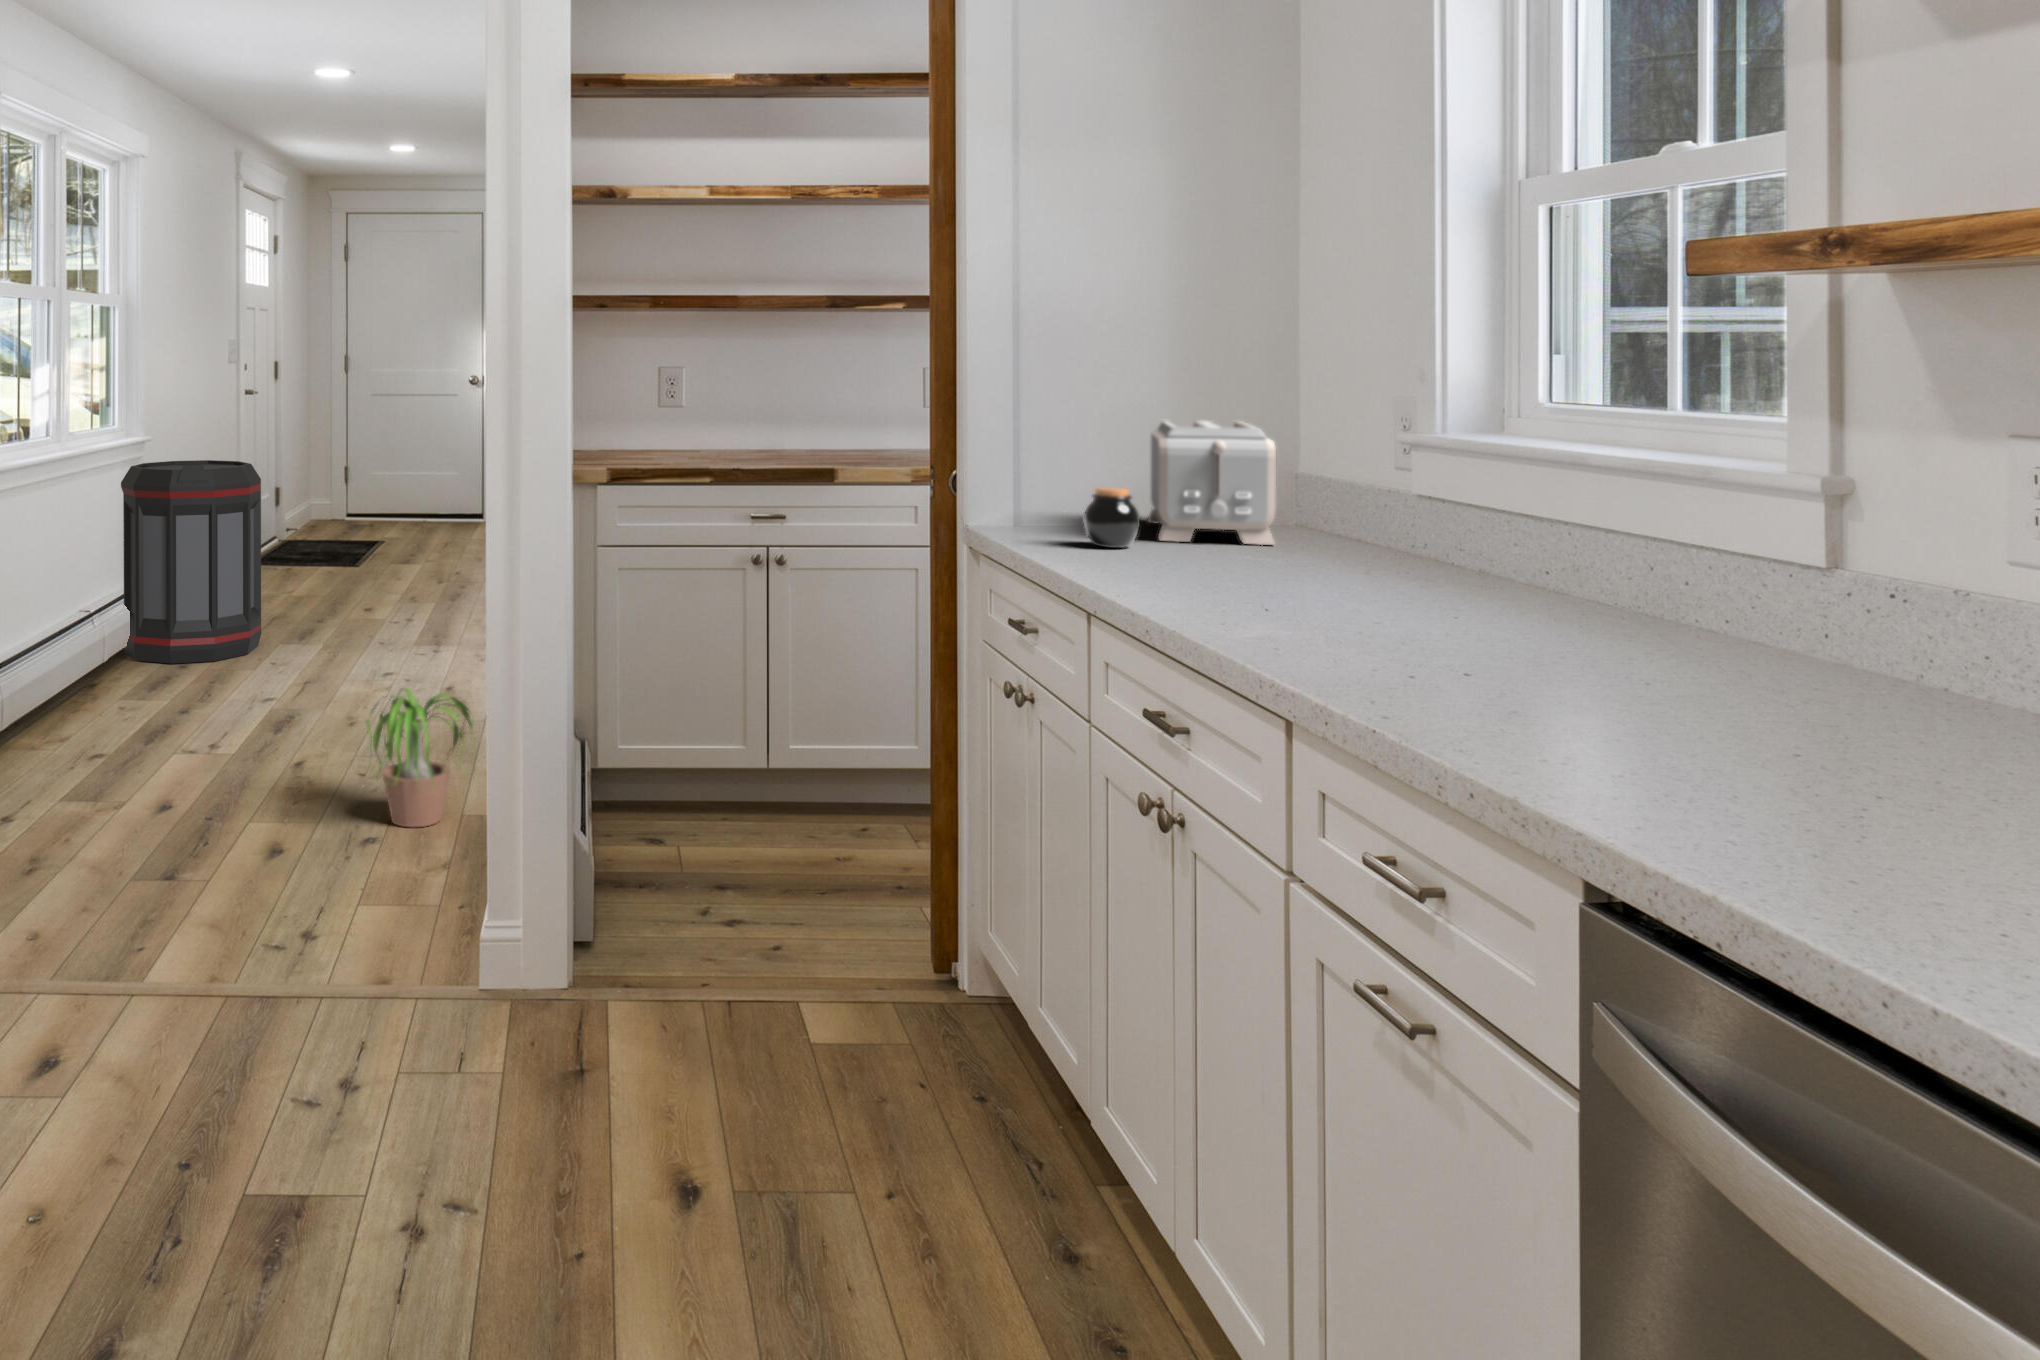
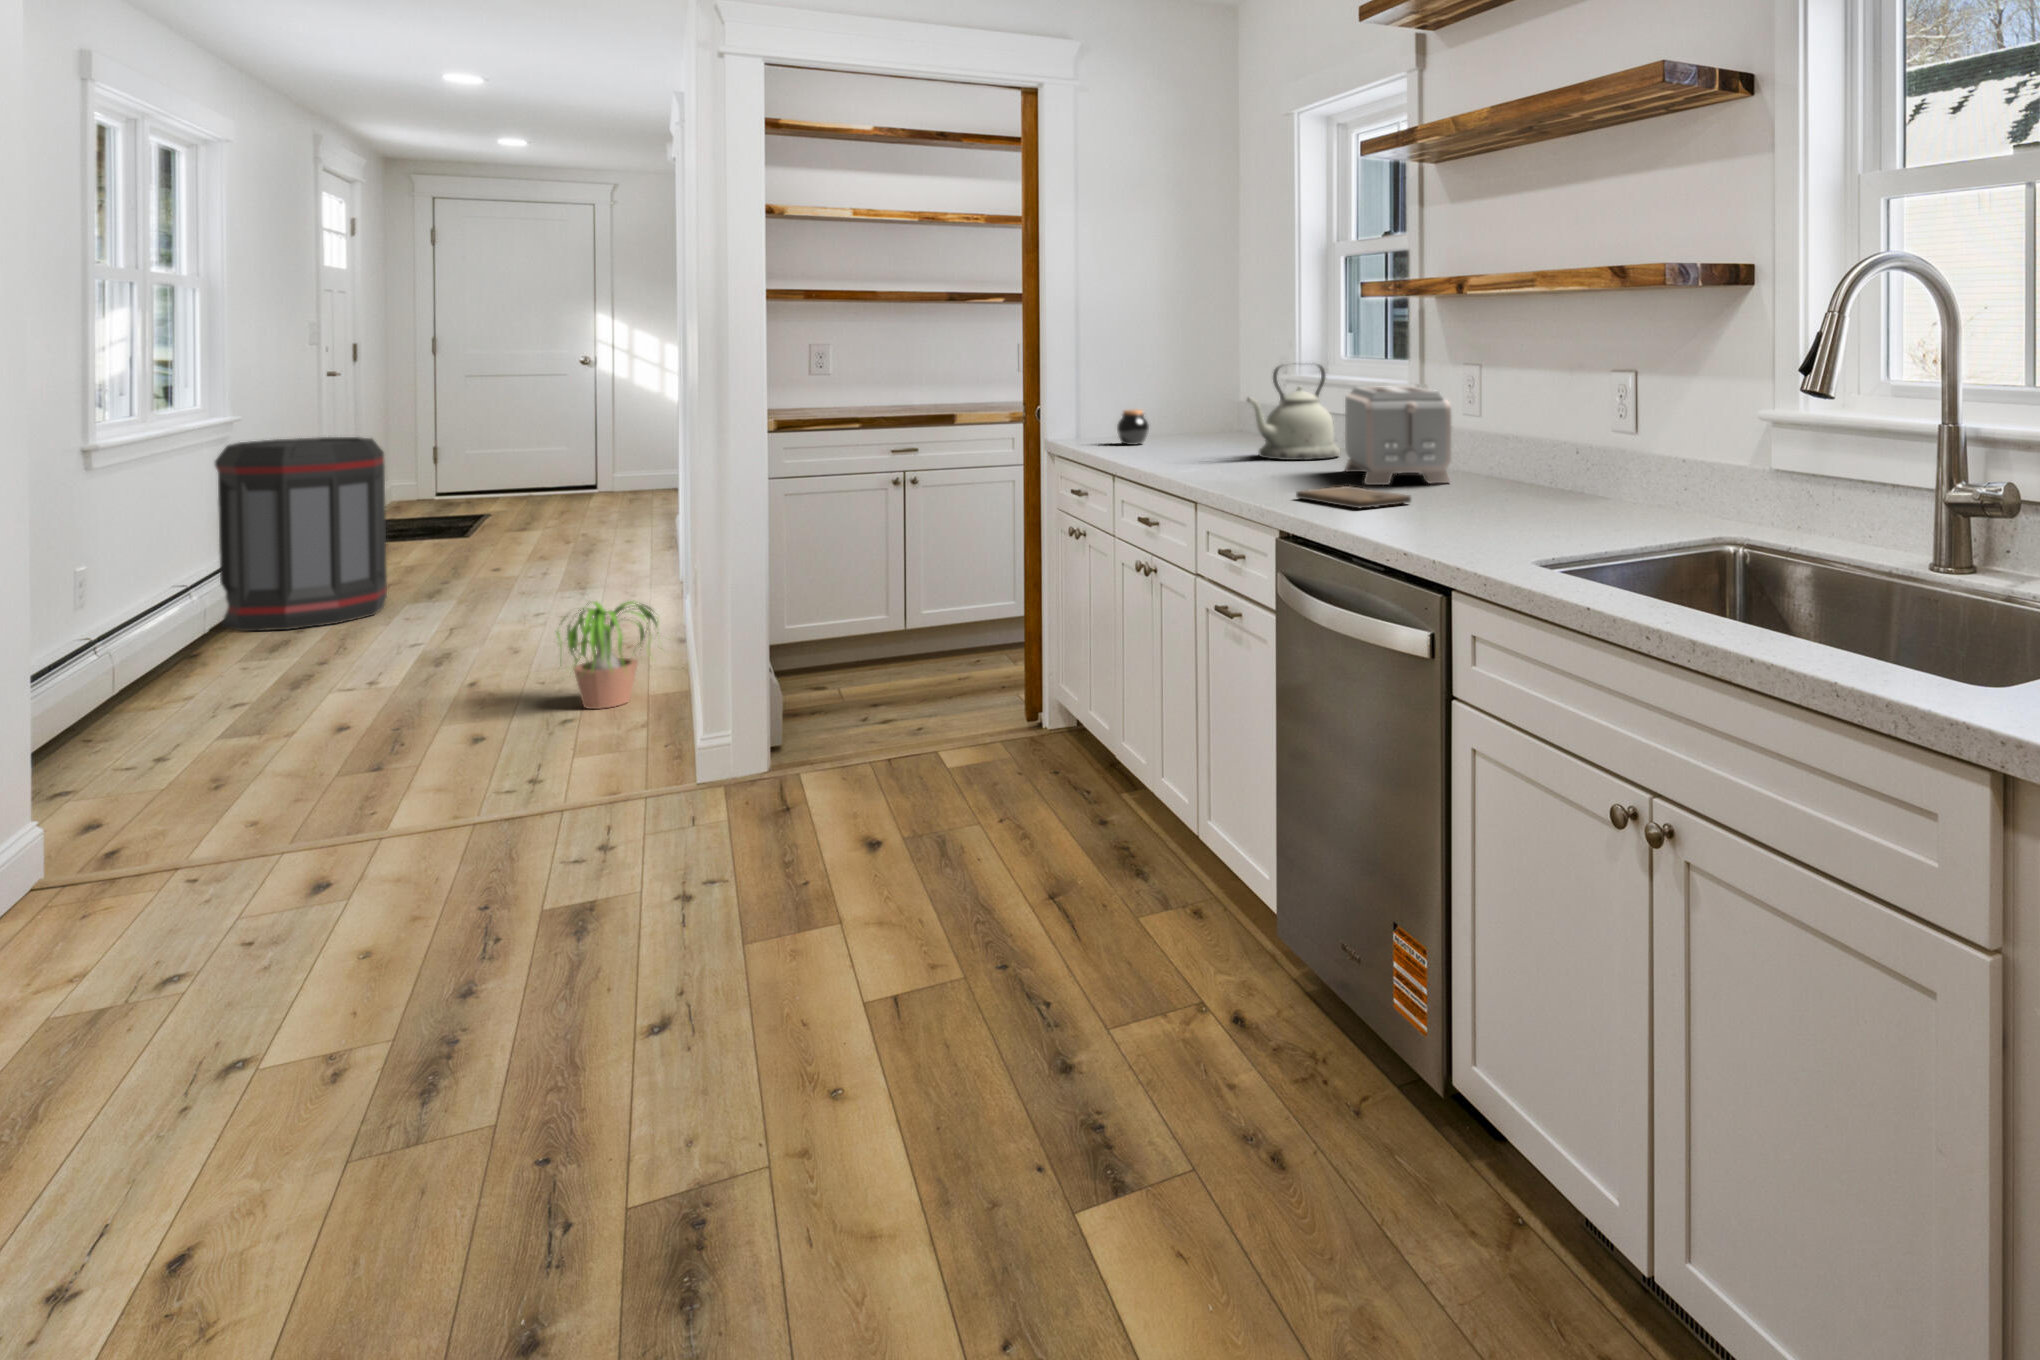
toaster: present [1147,420,1276,545] -> present [1345,386,1451,485]
kettle: none [1354,422,1554,618] -> present [1247,363,1340,460]
cutting board: none [1579,748,1978,856] -> present [1296,486,1411,509]

